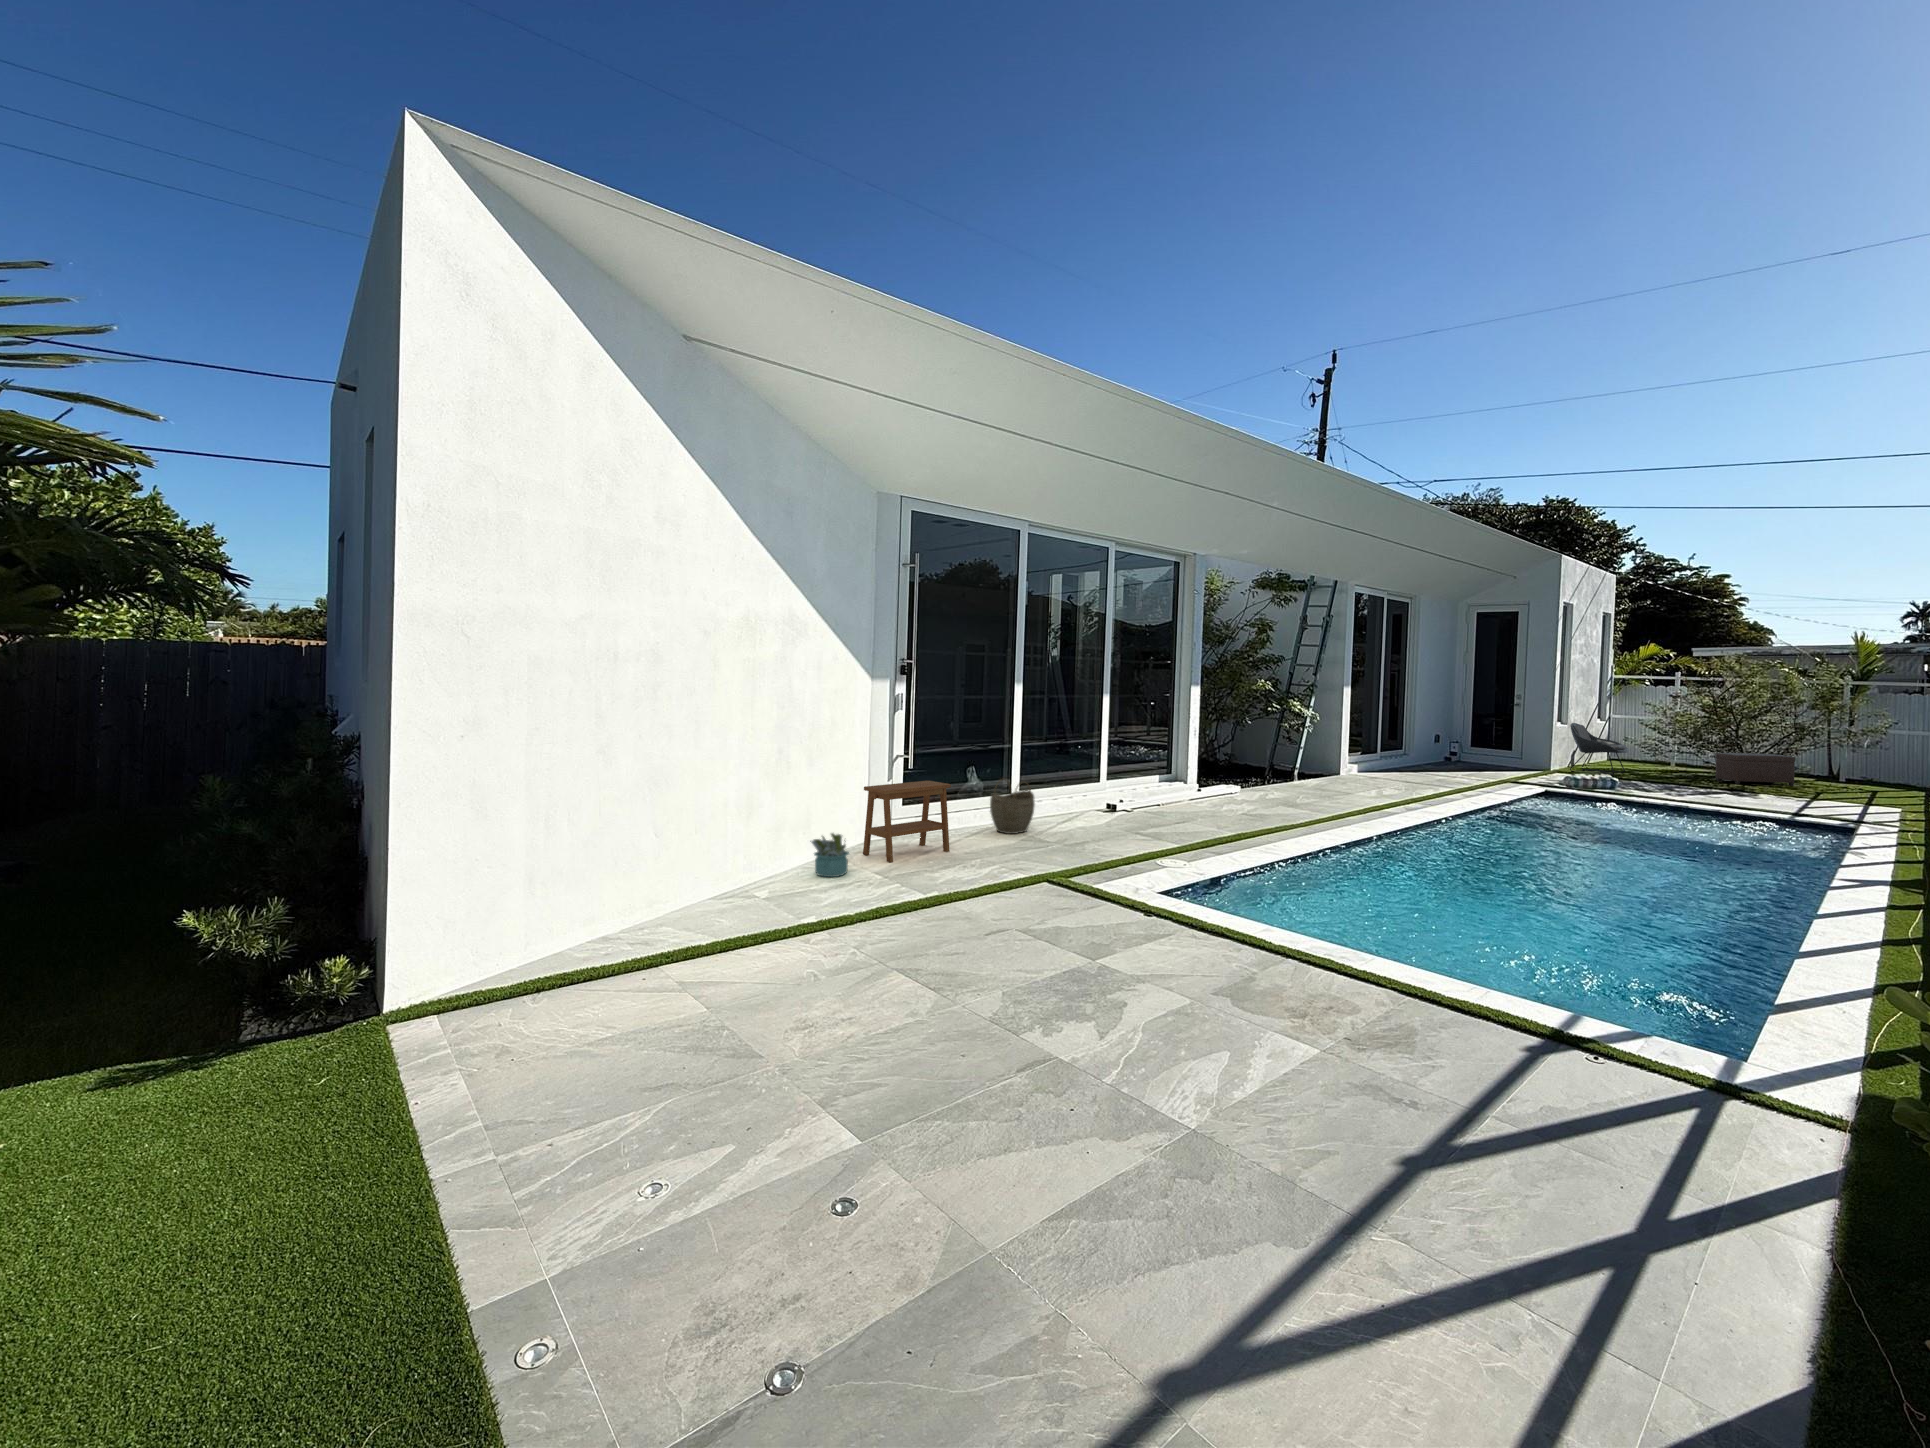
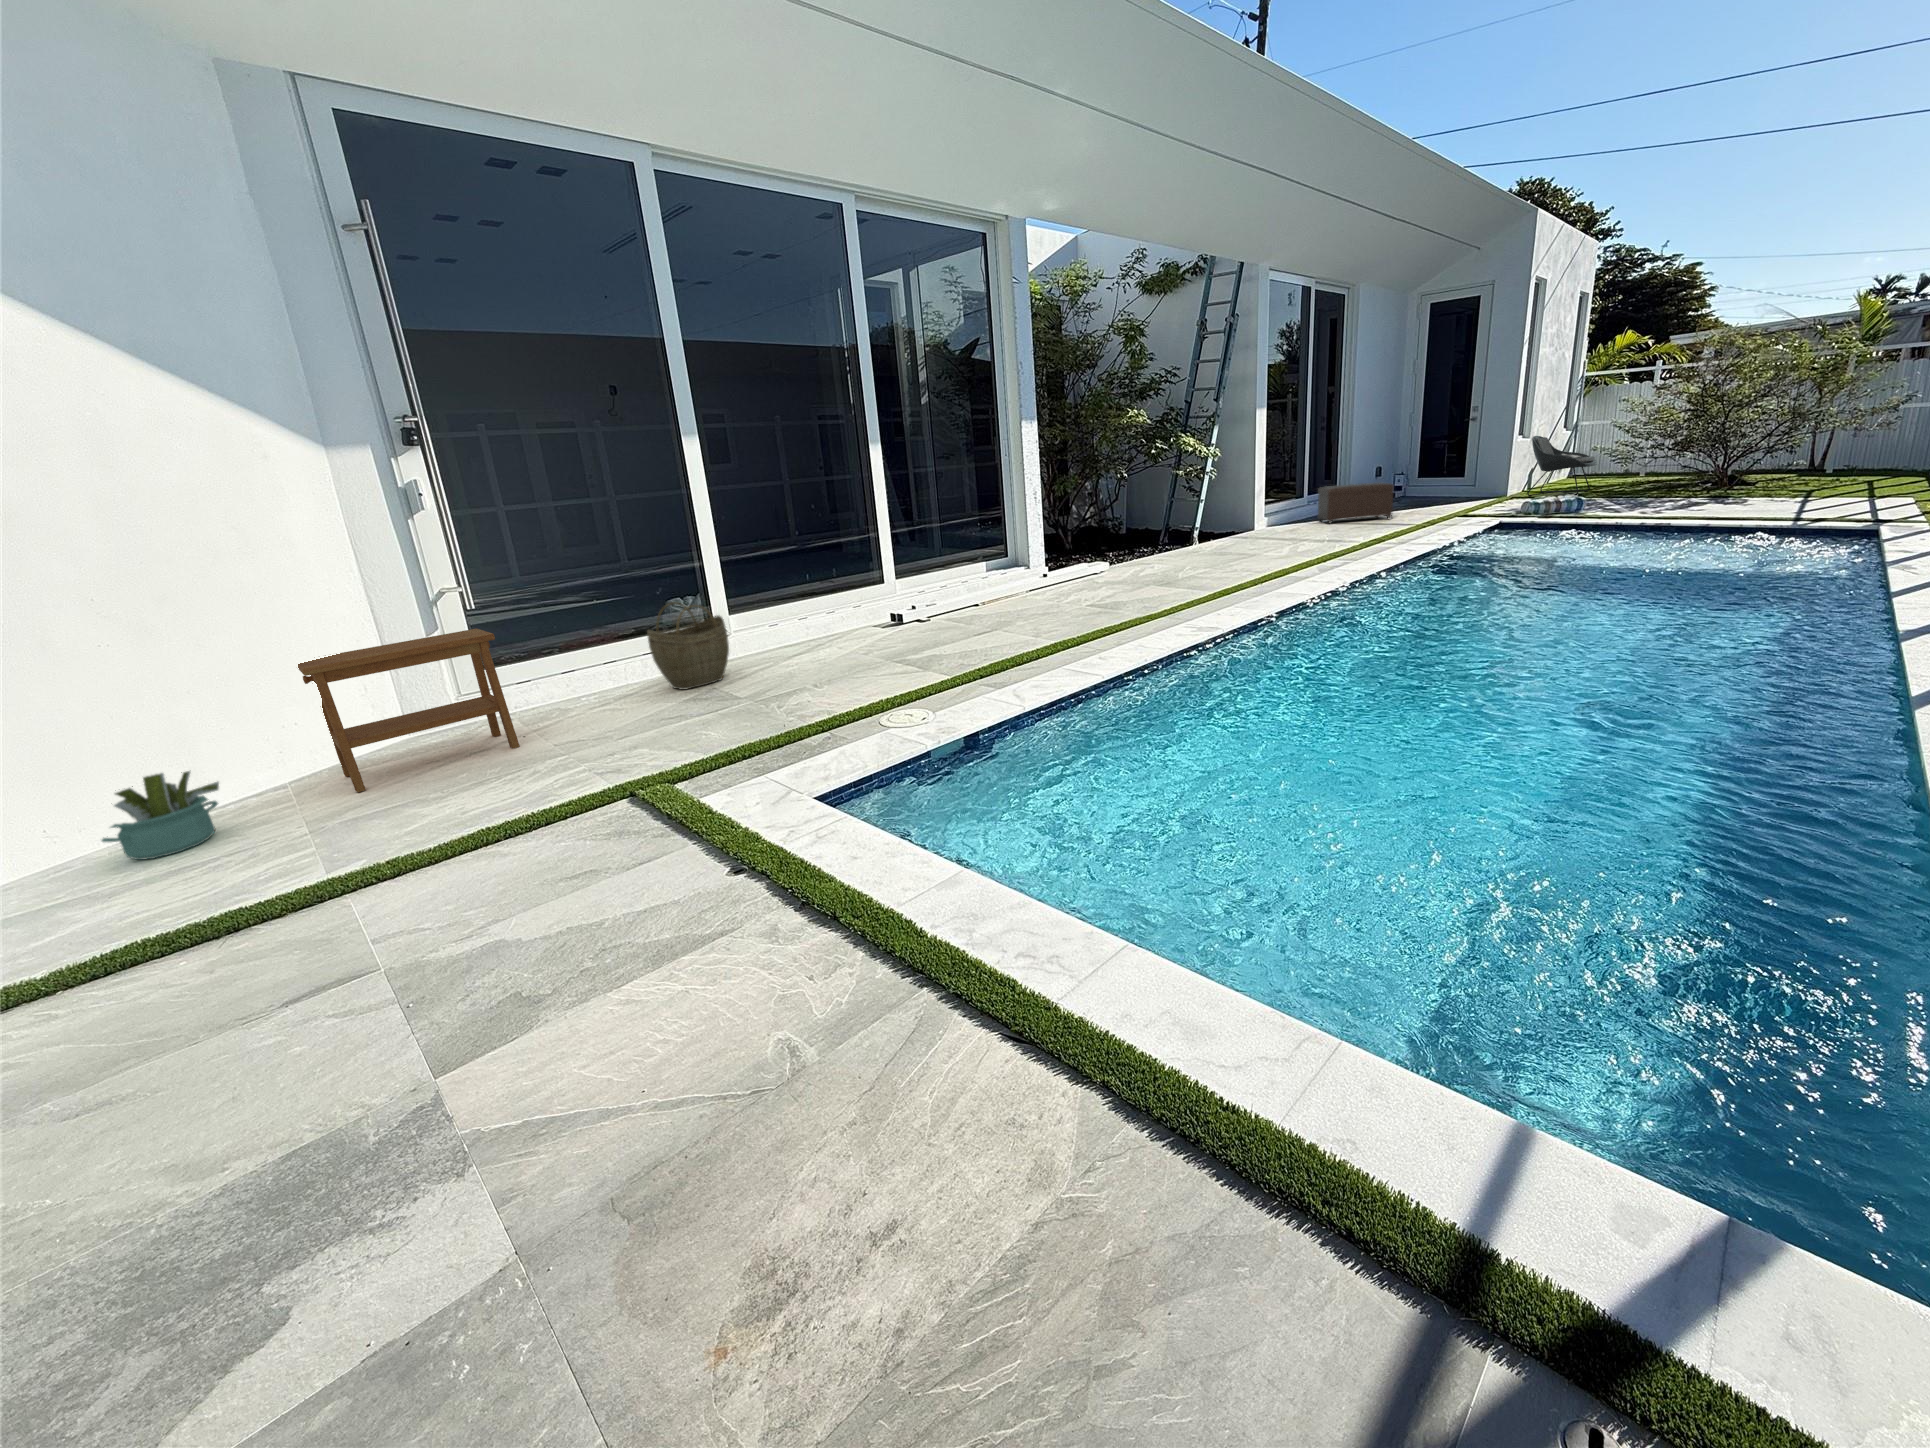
ottoman: present [1716,753,1795,786] -> present [1318,482,1394,524]

